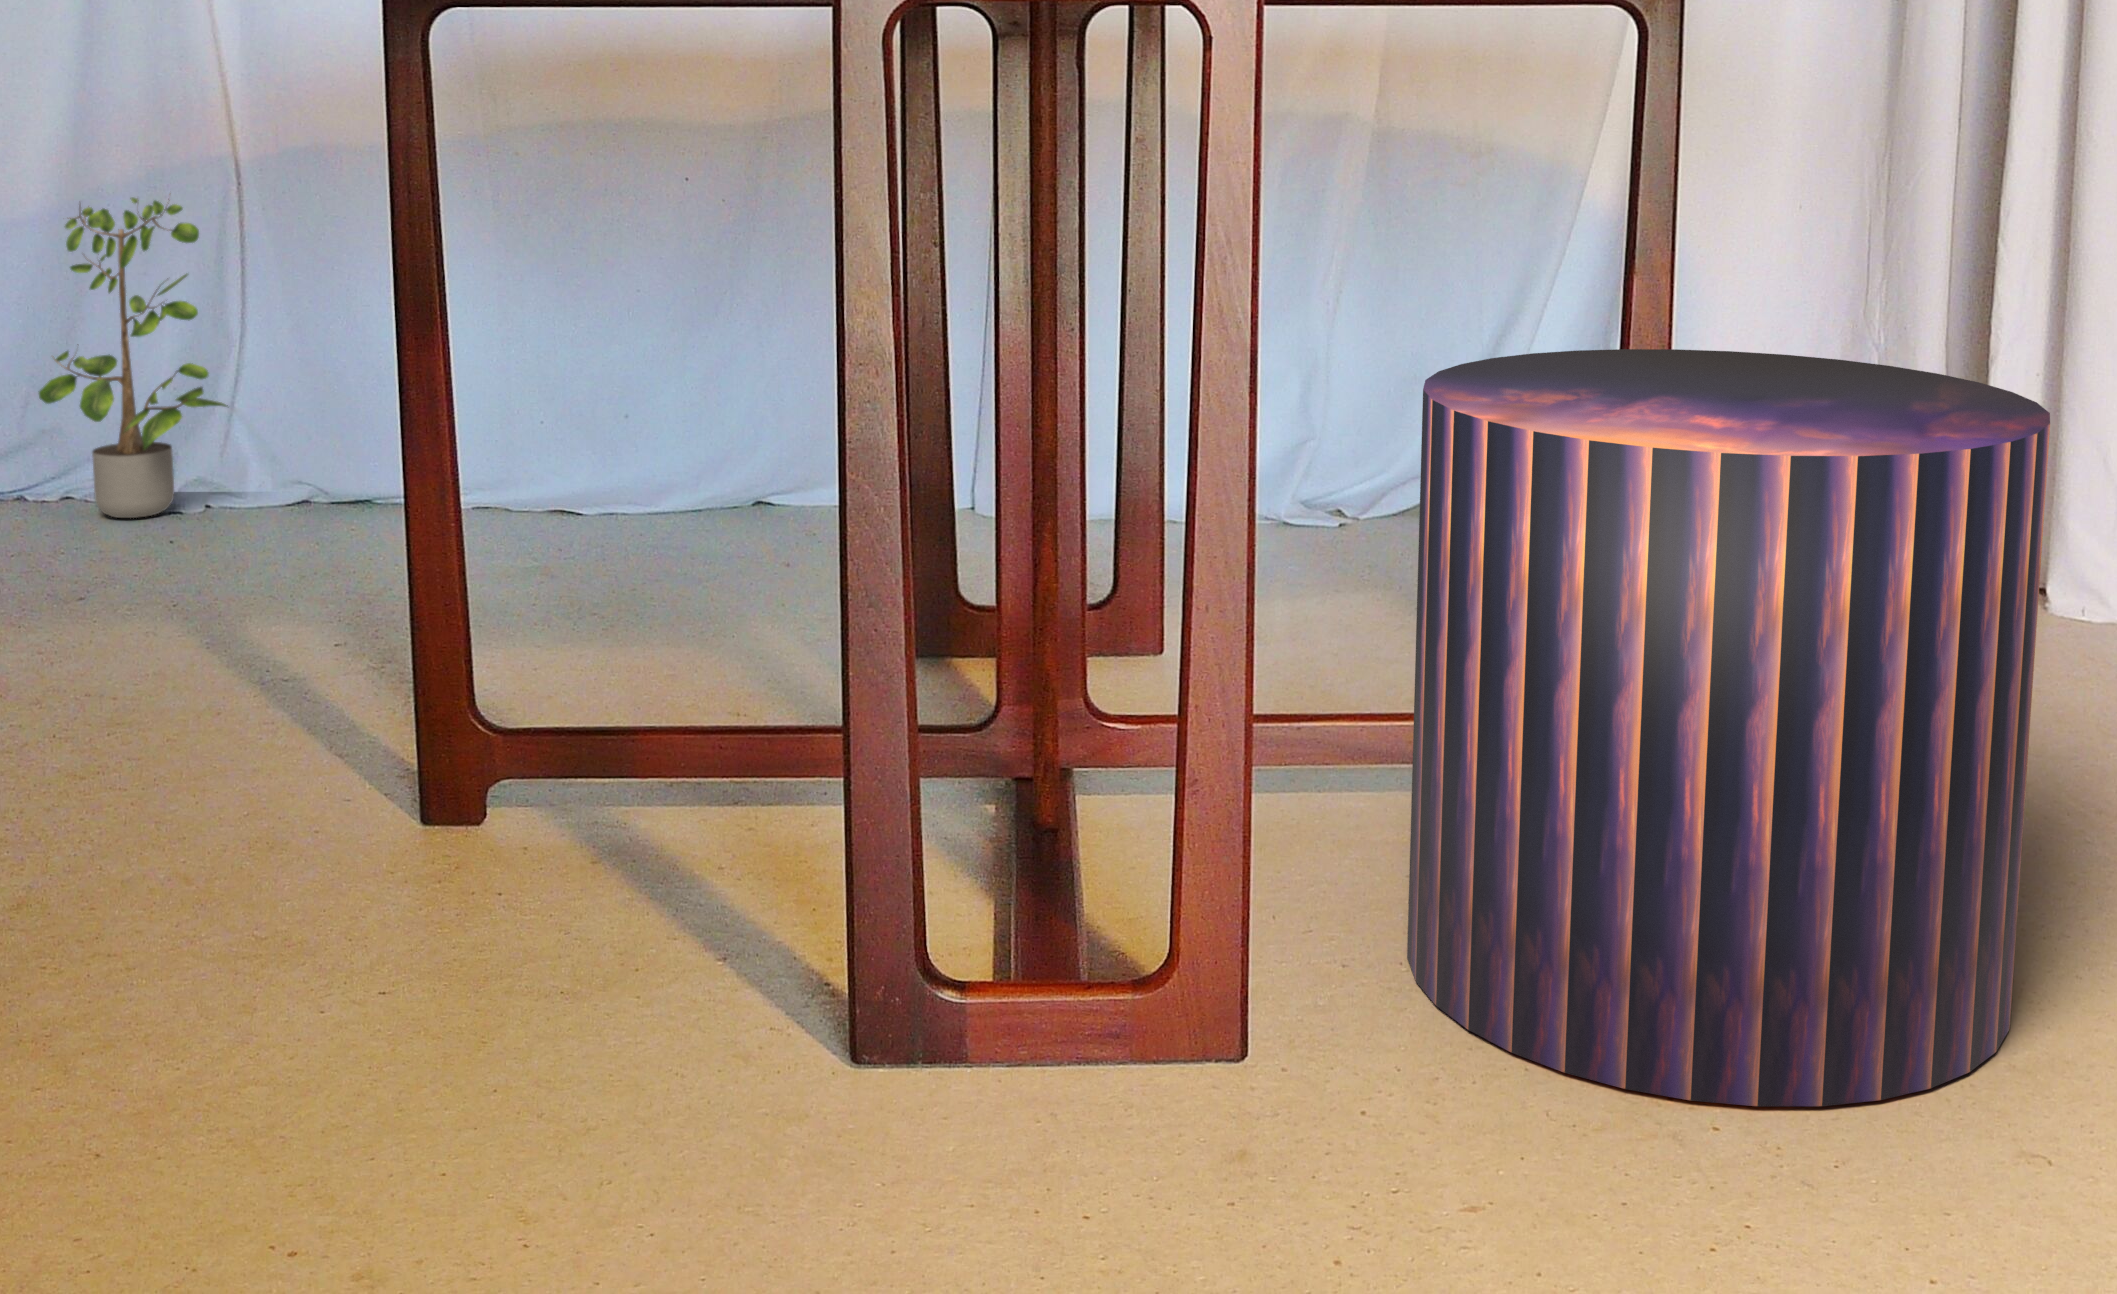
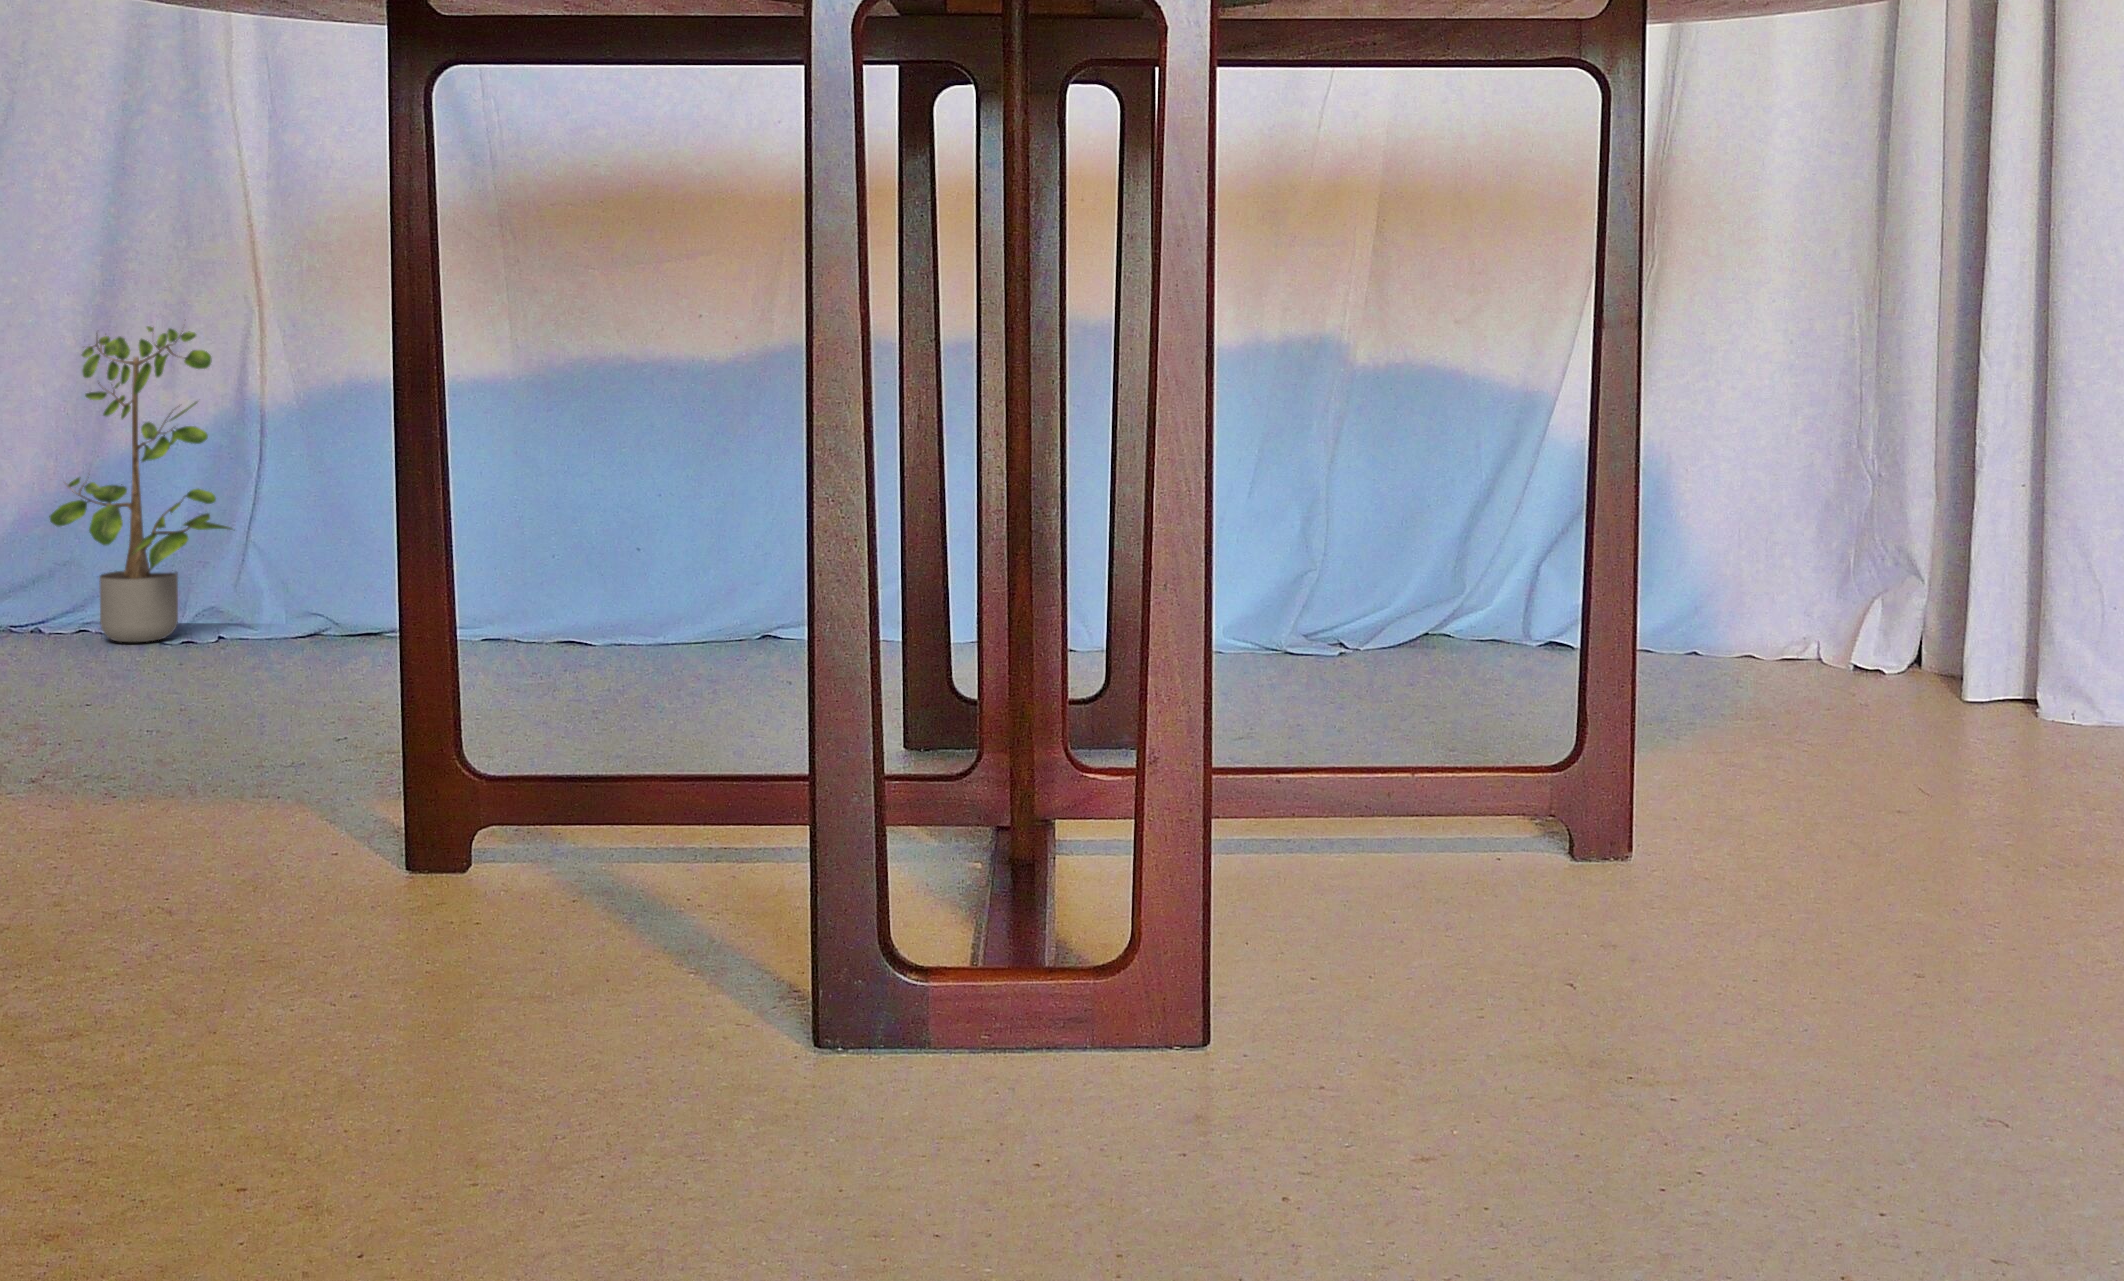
pouf: present [1407,349,2050,1106] -> none [1373,388,1982,1080]

